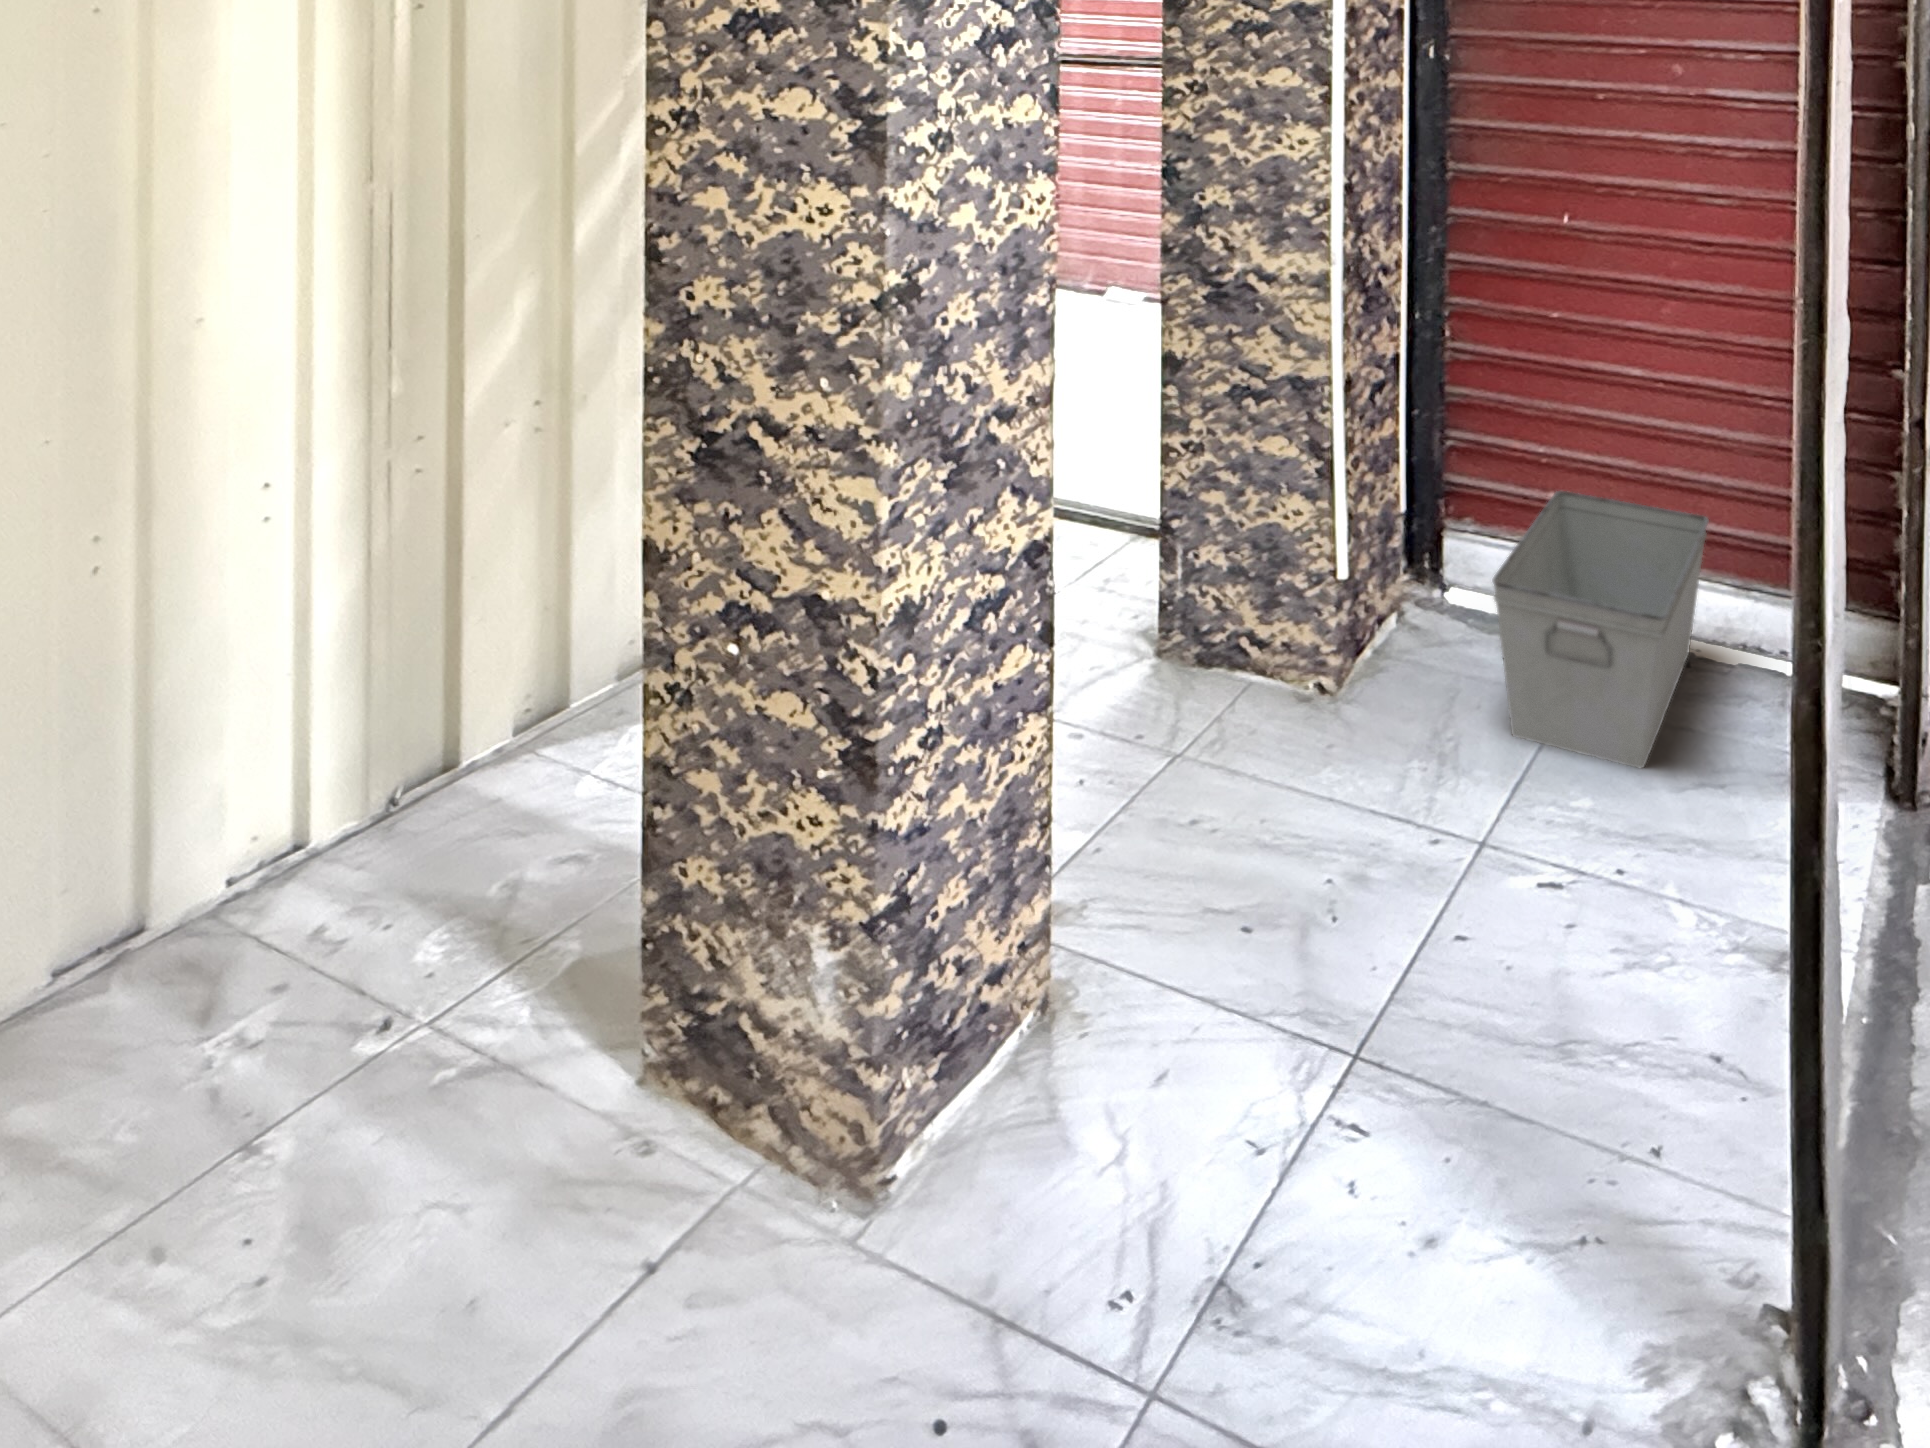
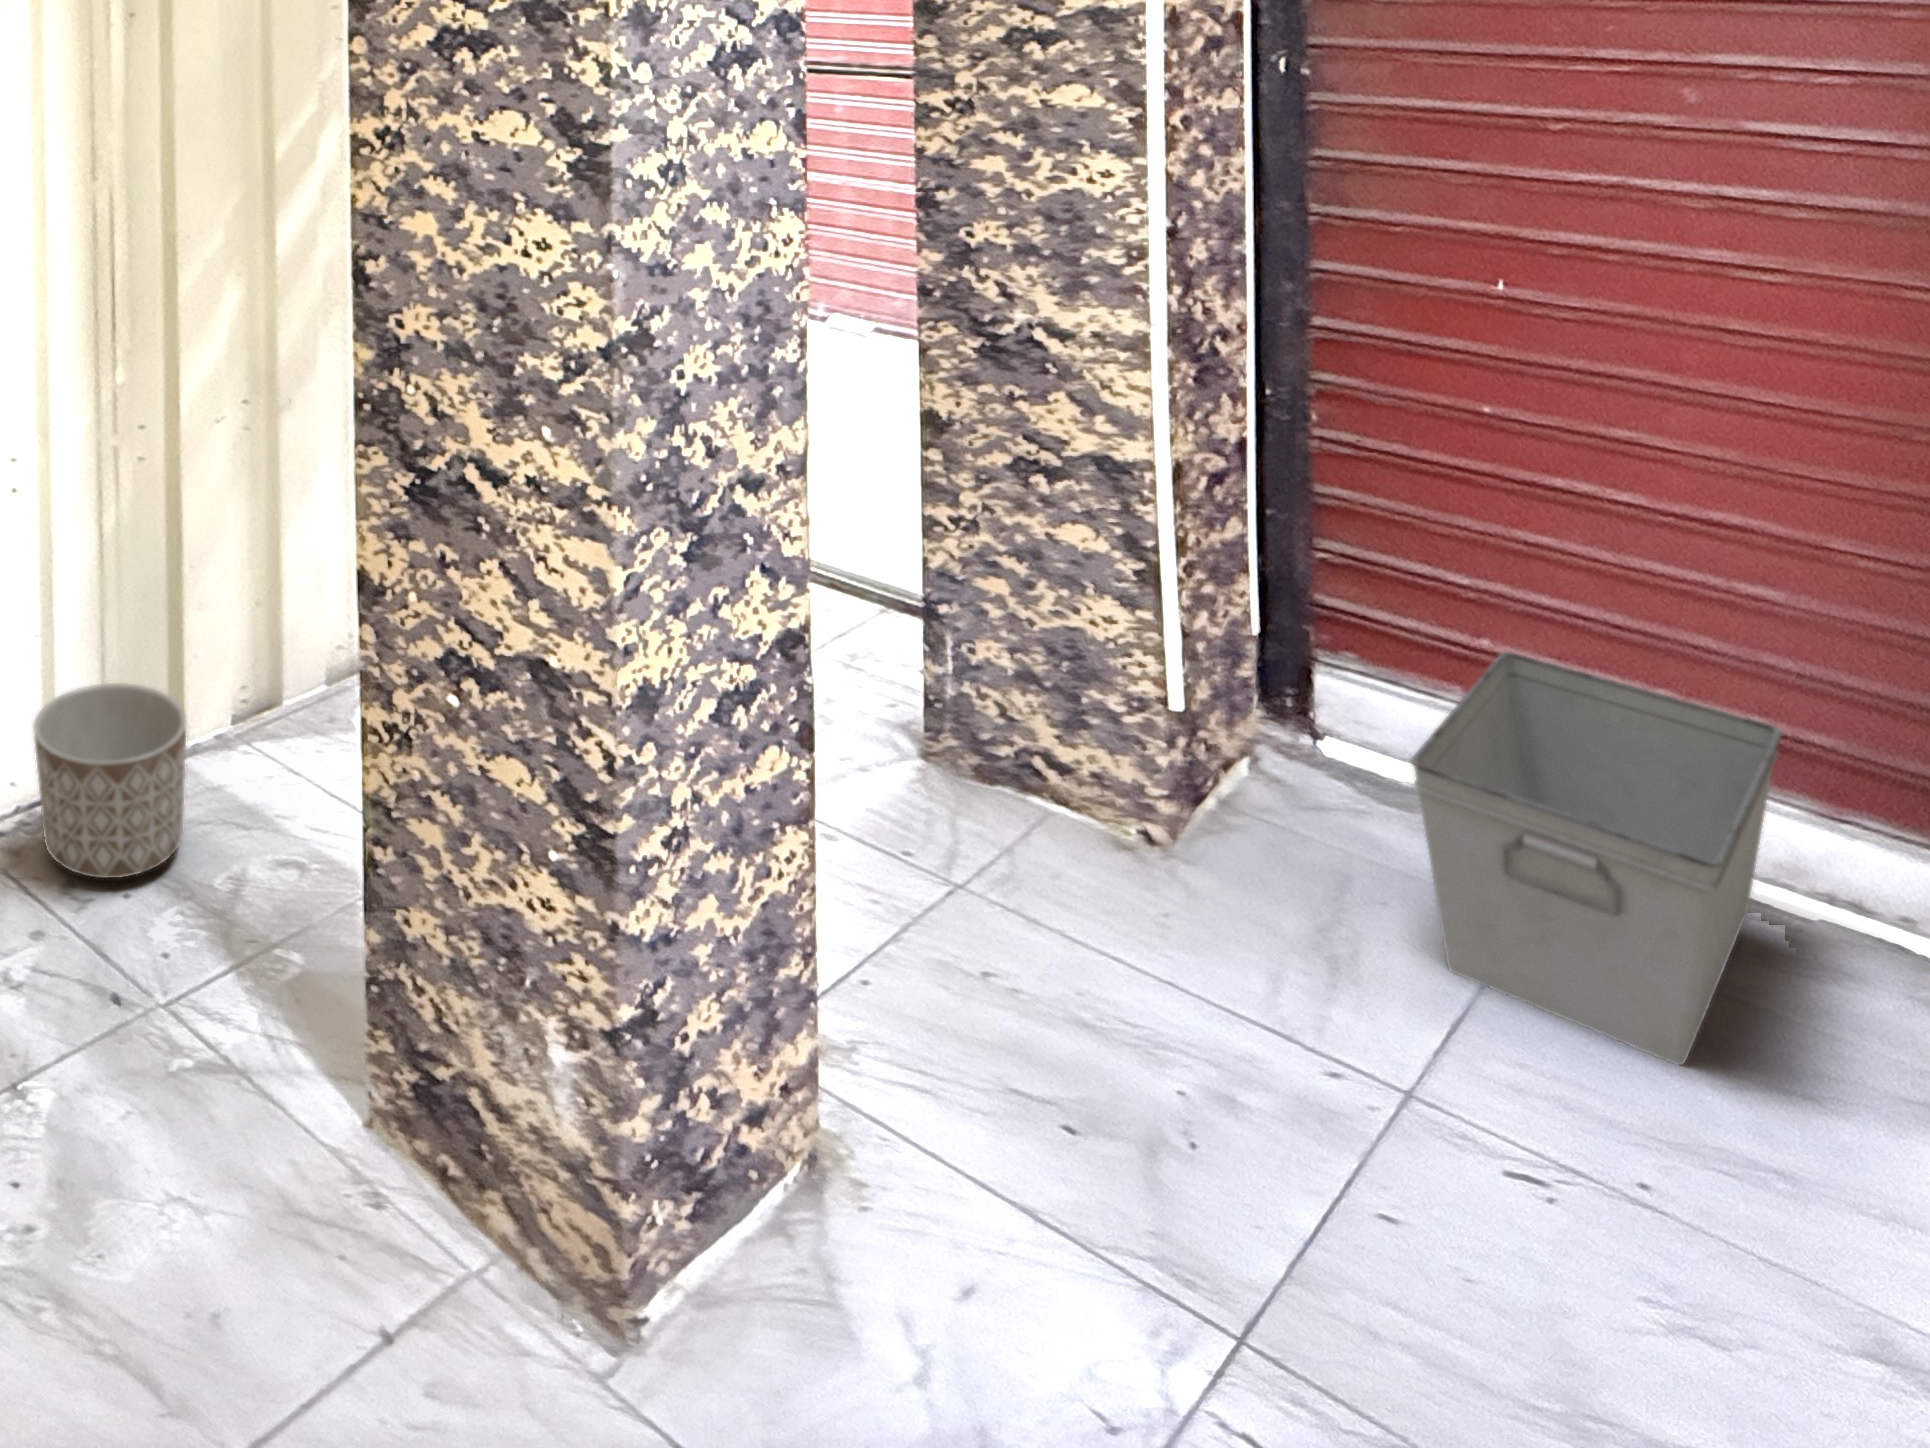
planter: none [277,714,461,926] -> present [33,683,186,878]

